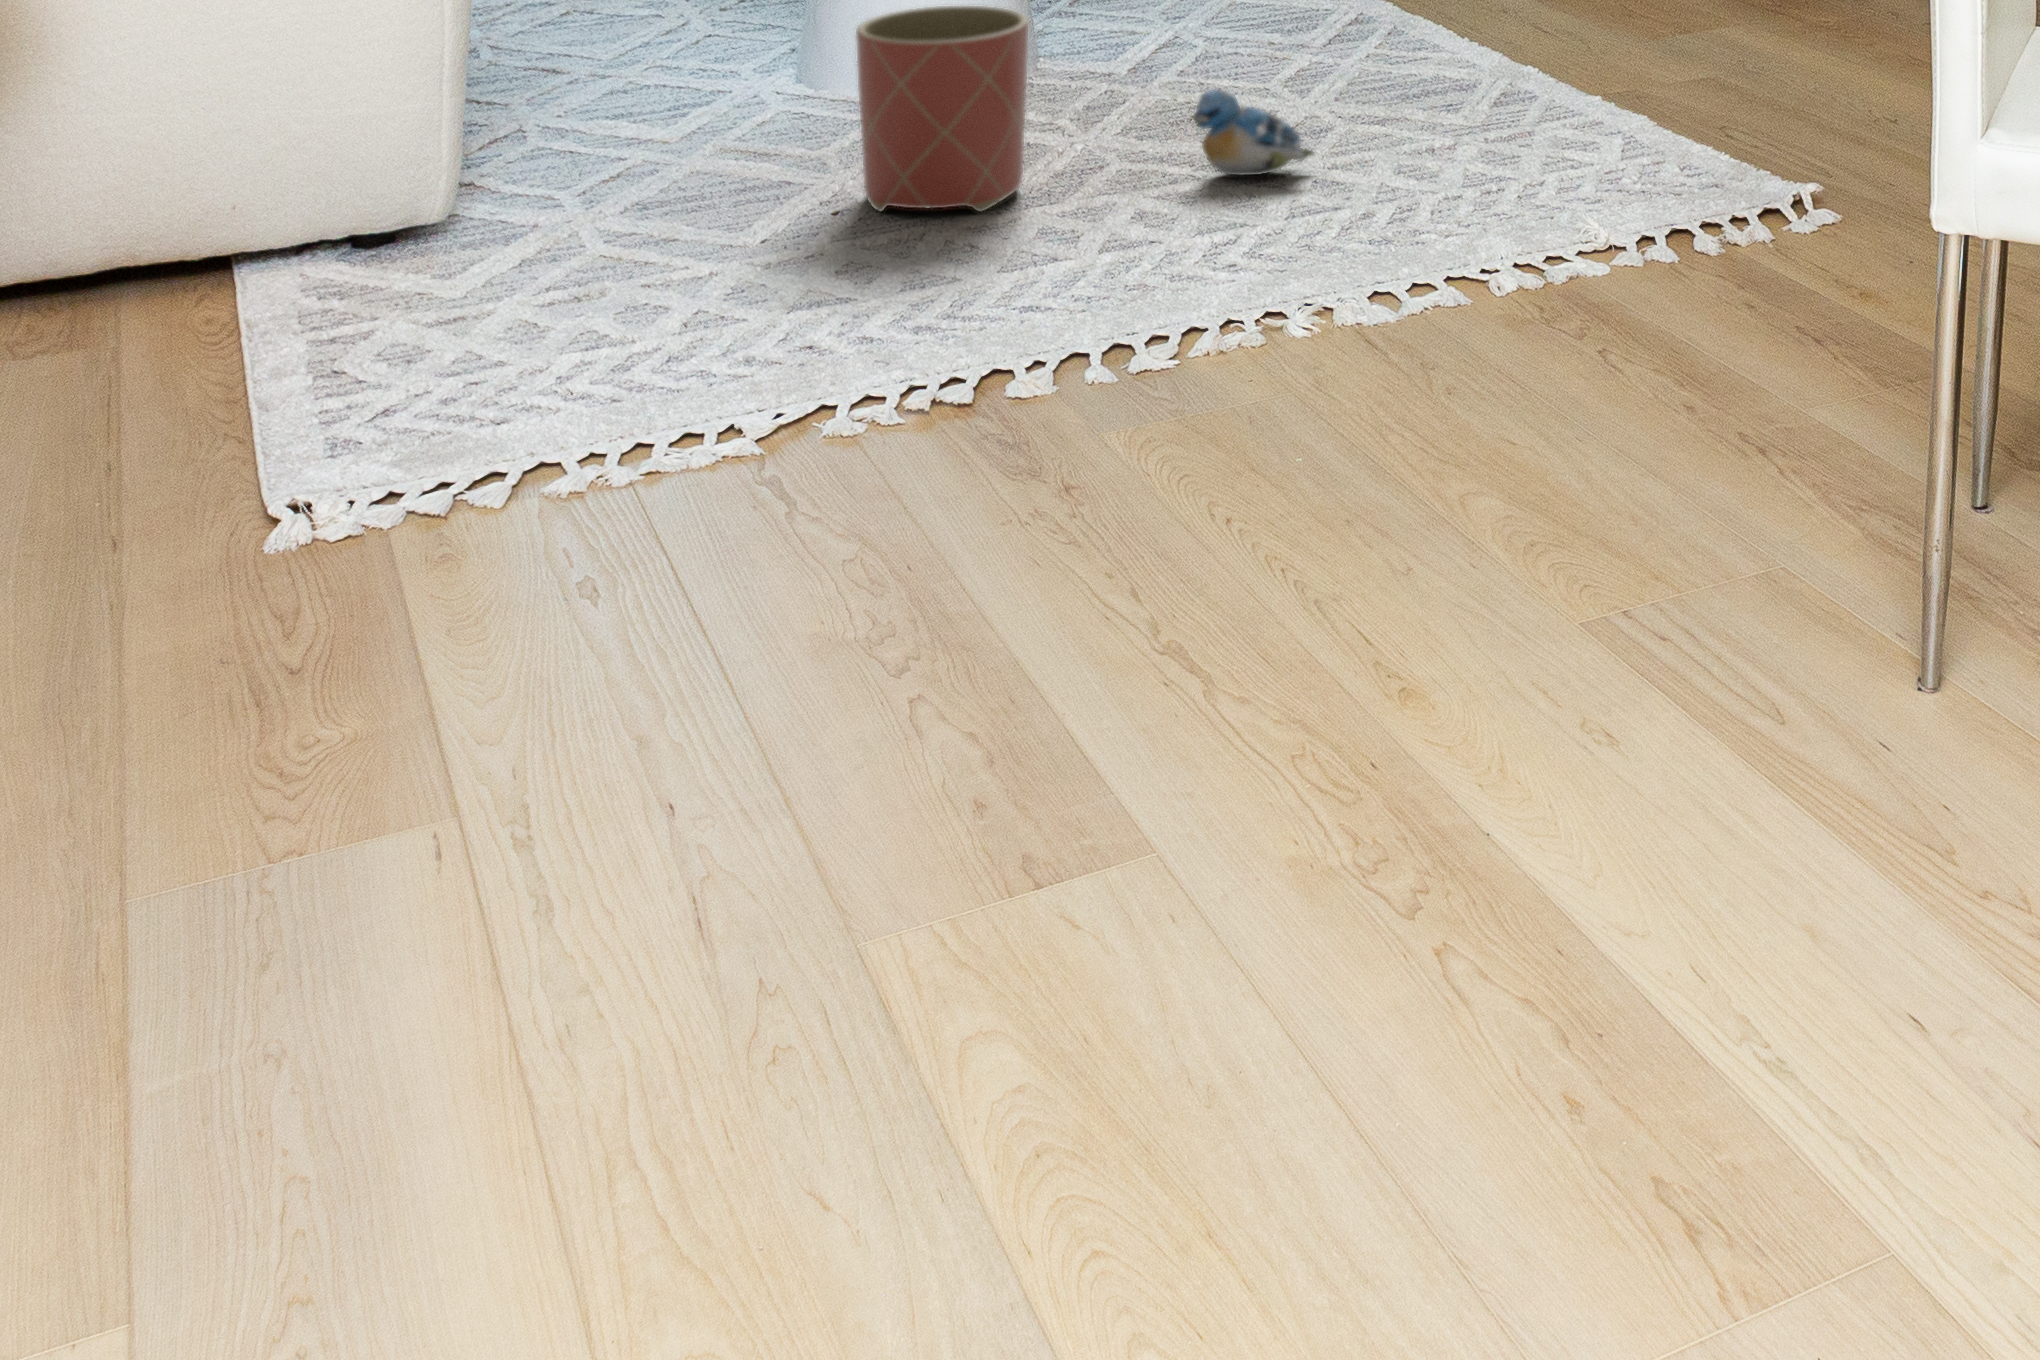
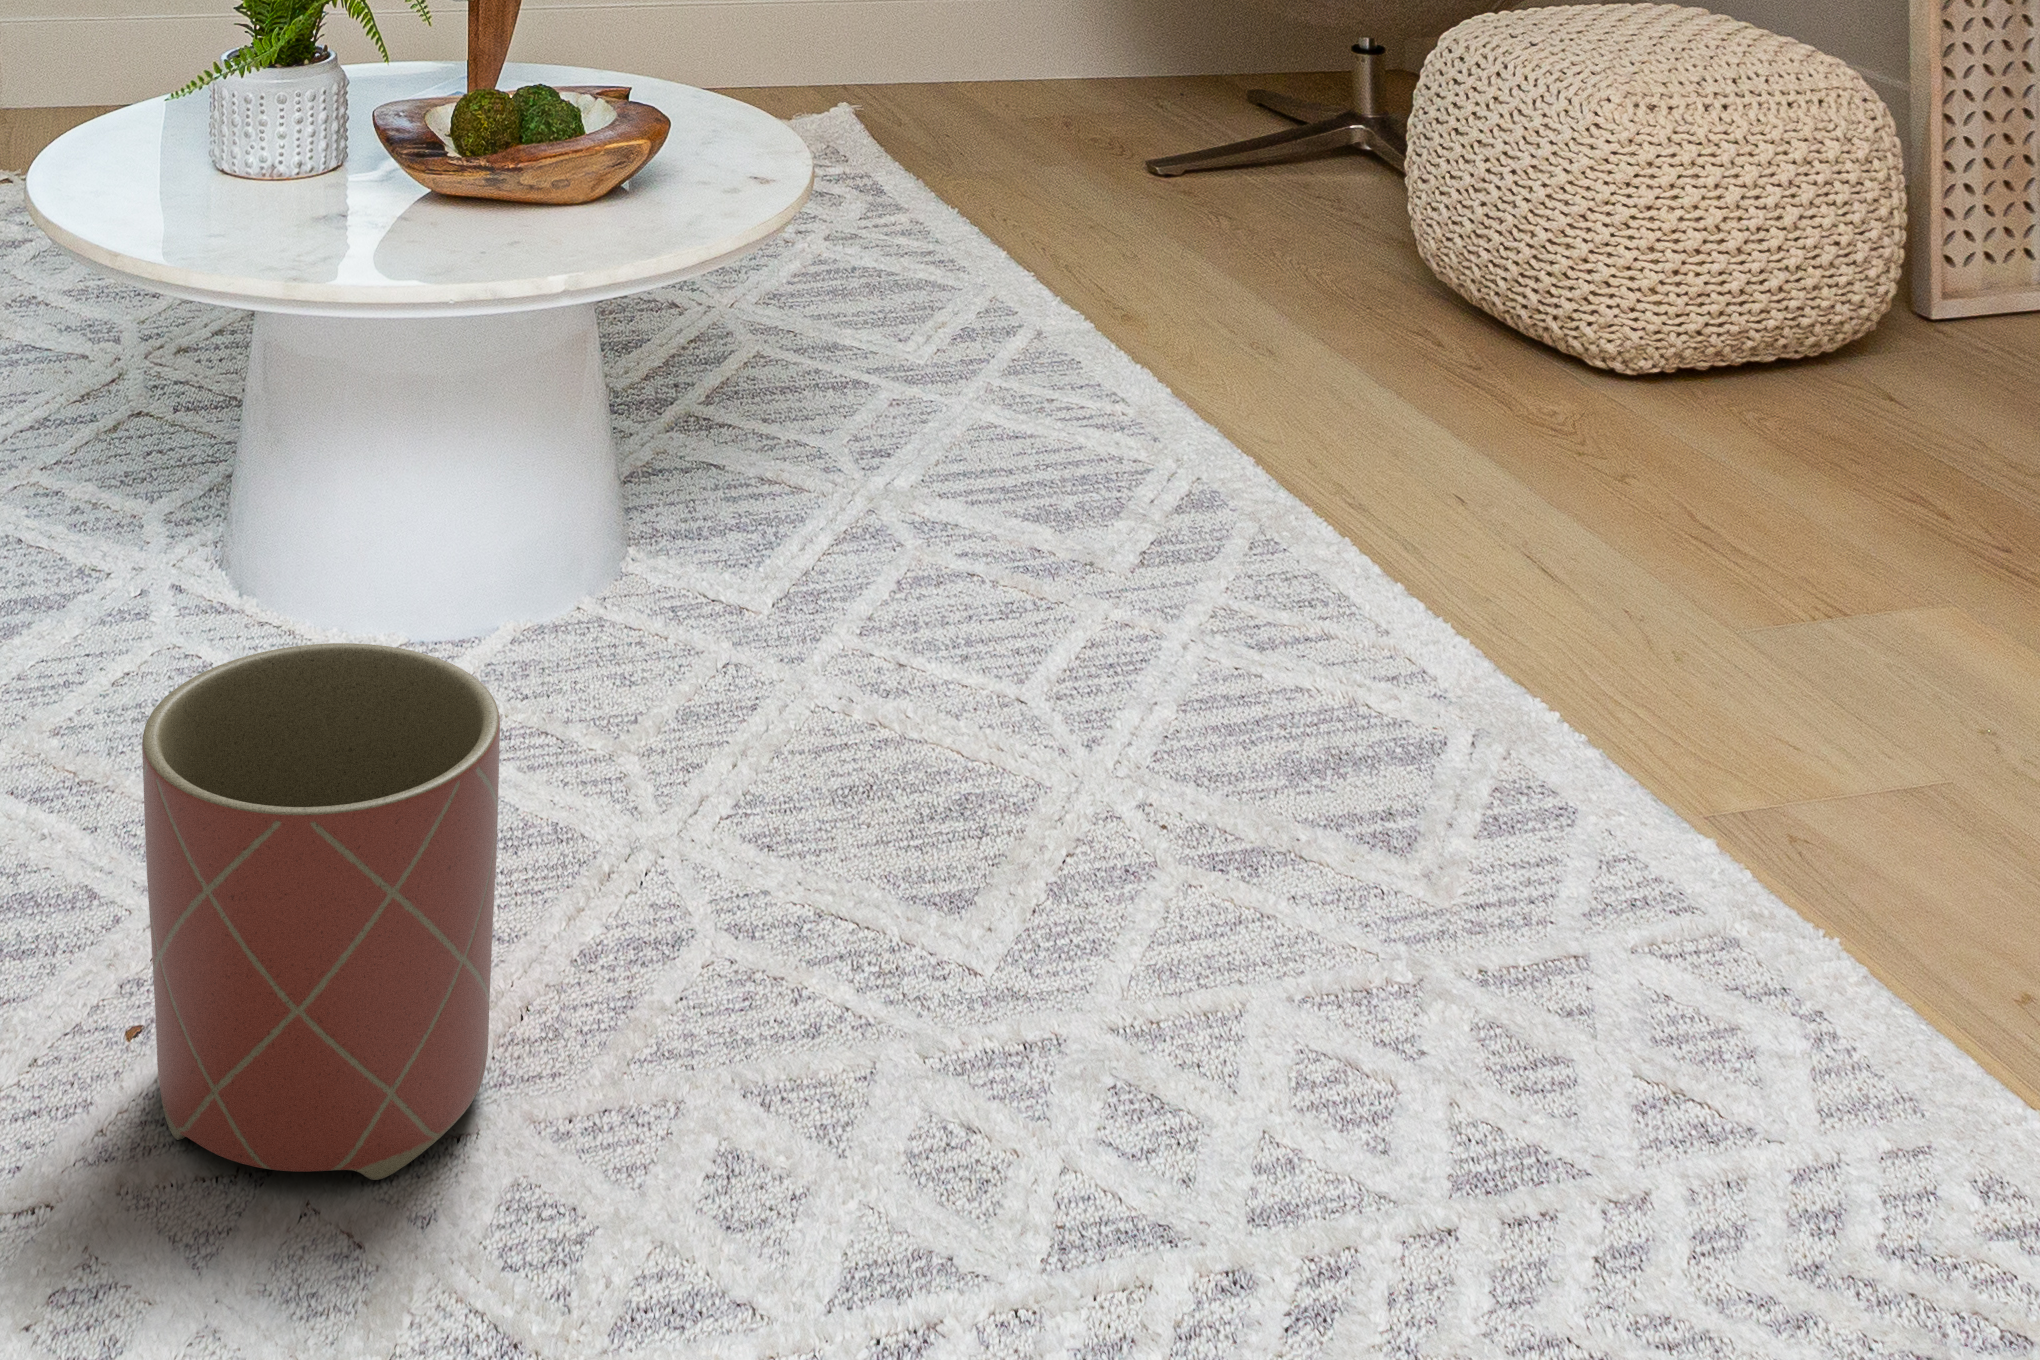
plush toy: present [1193,90,1313,176] -> none [847,900,1120,1105]

